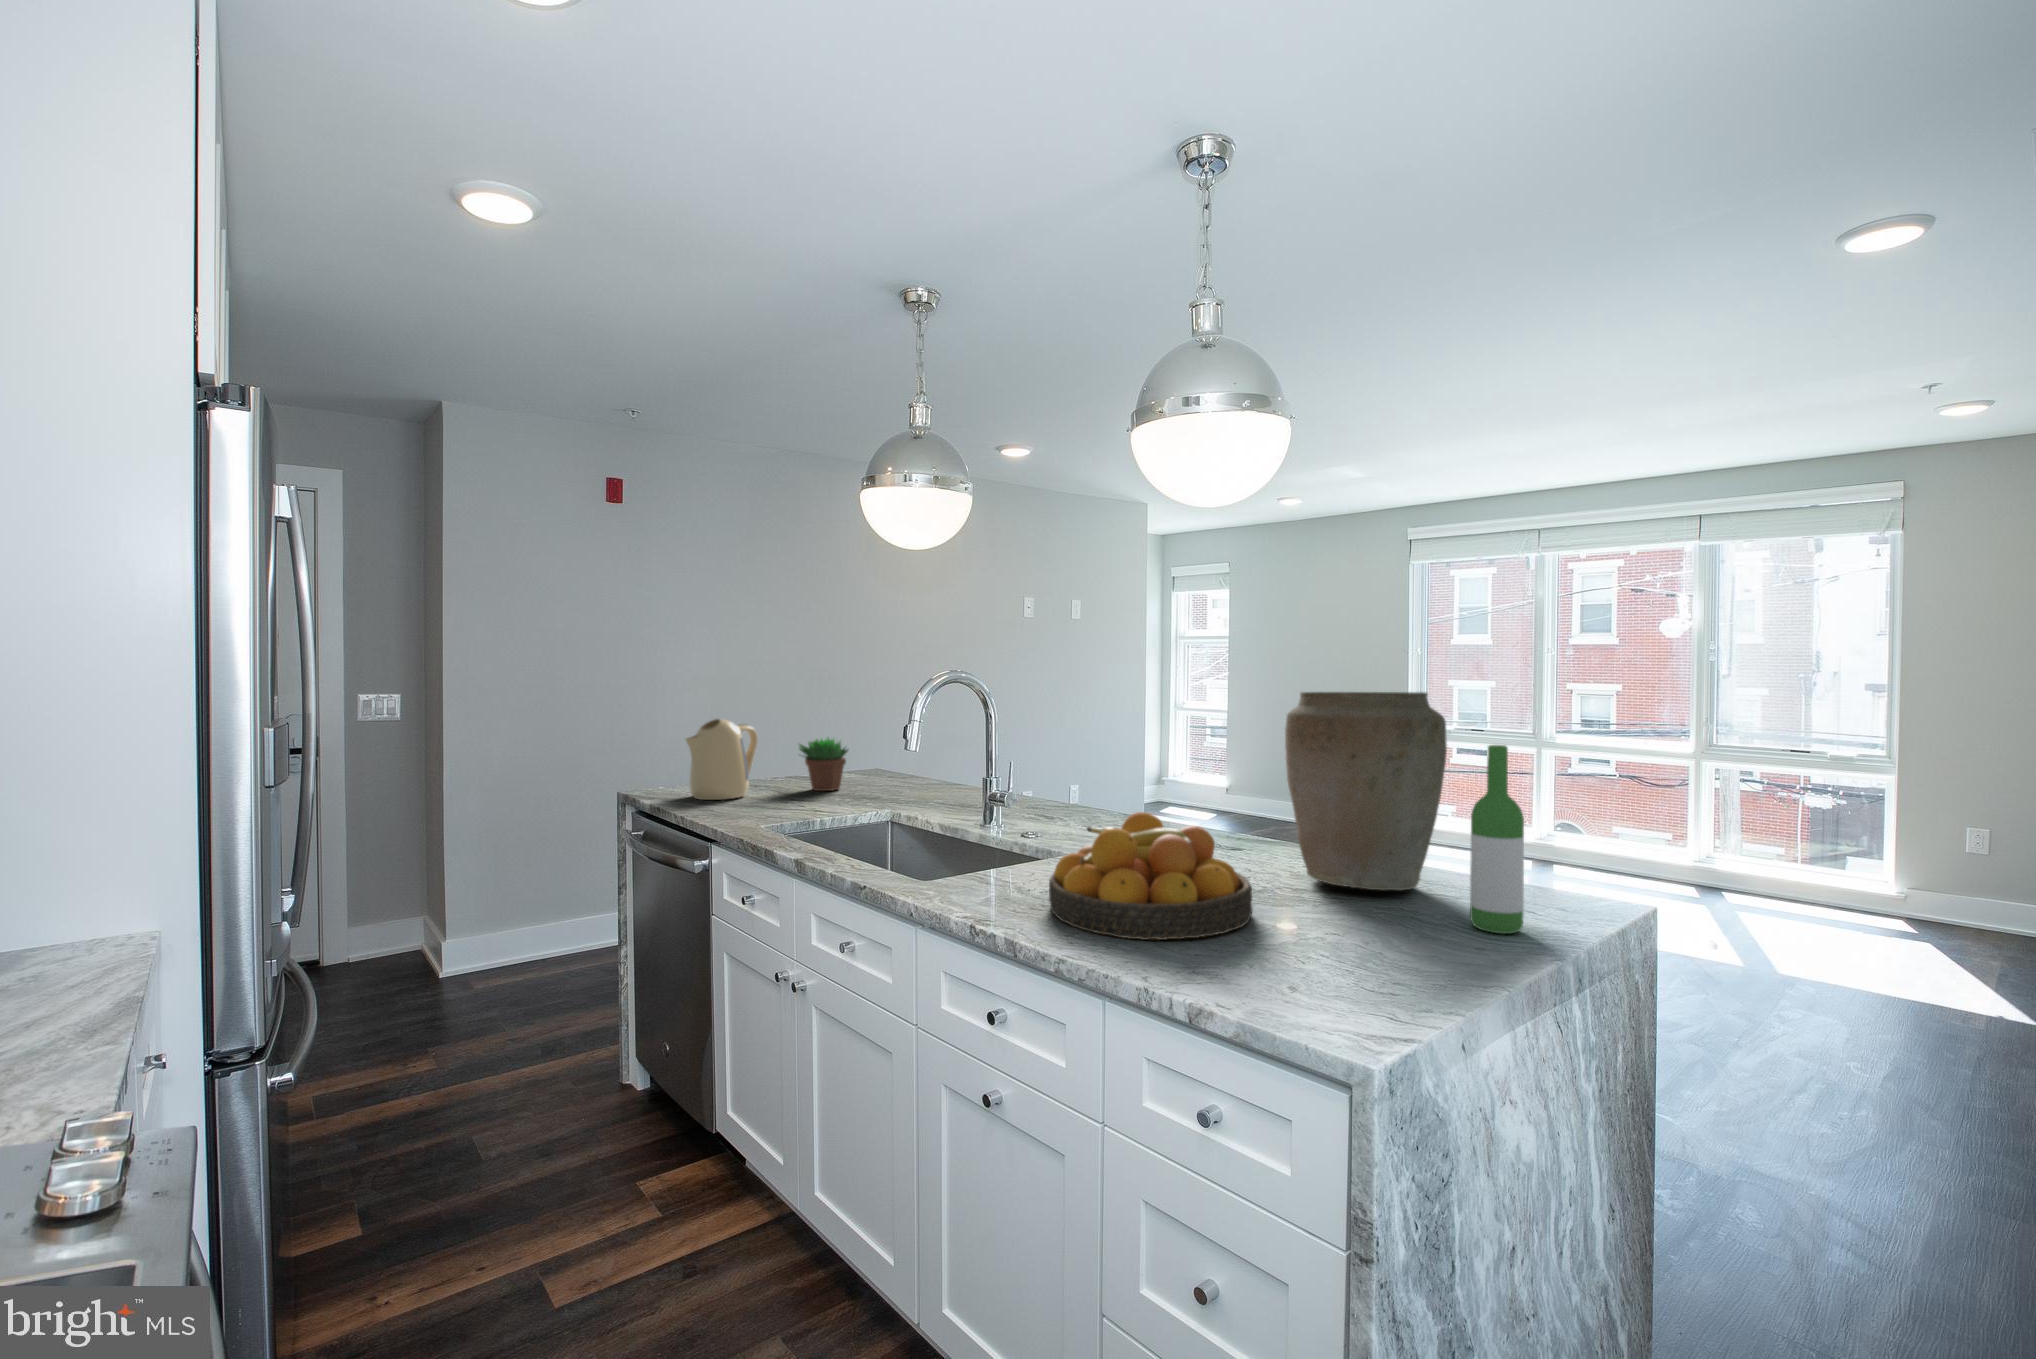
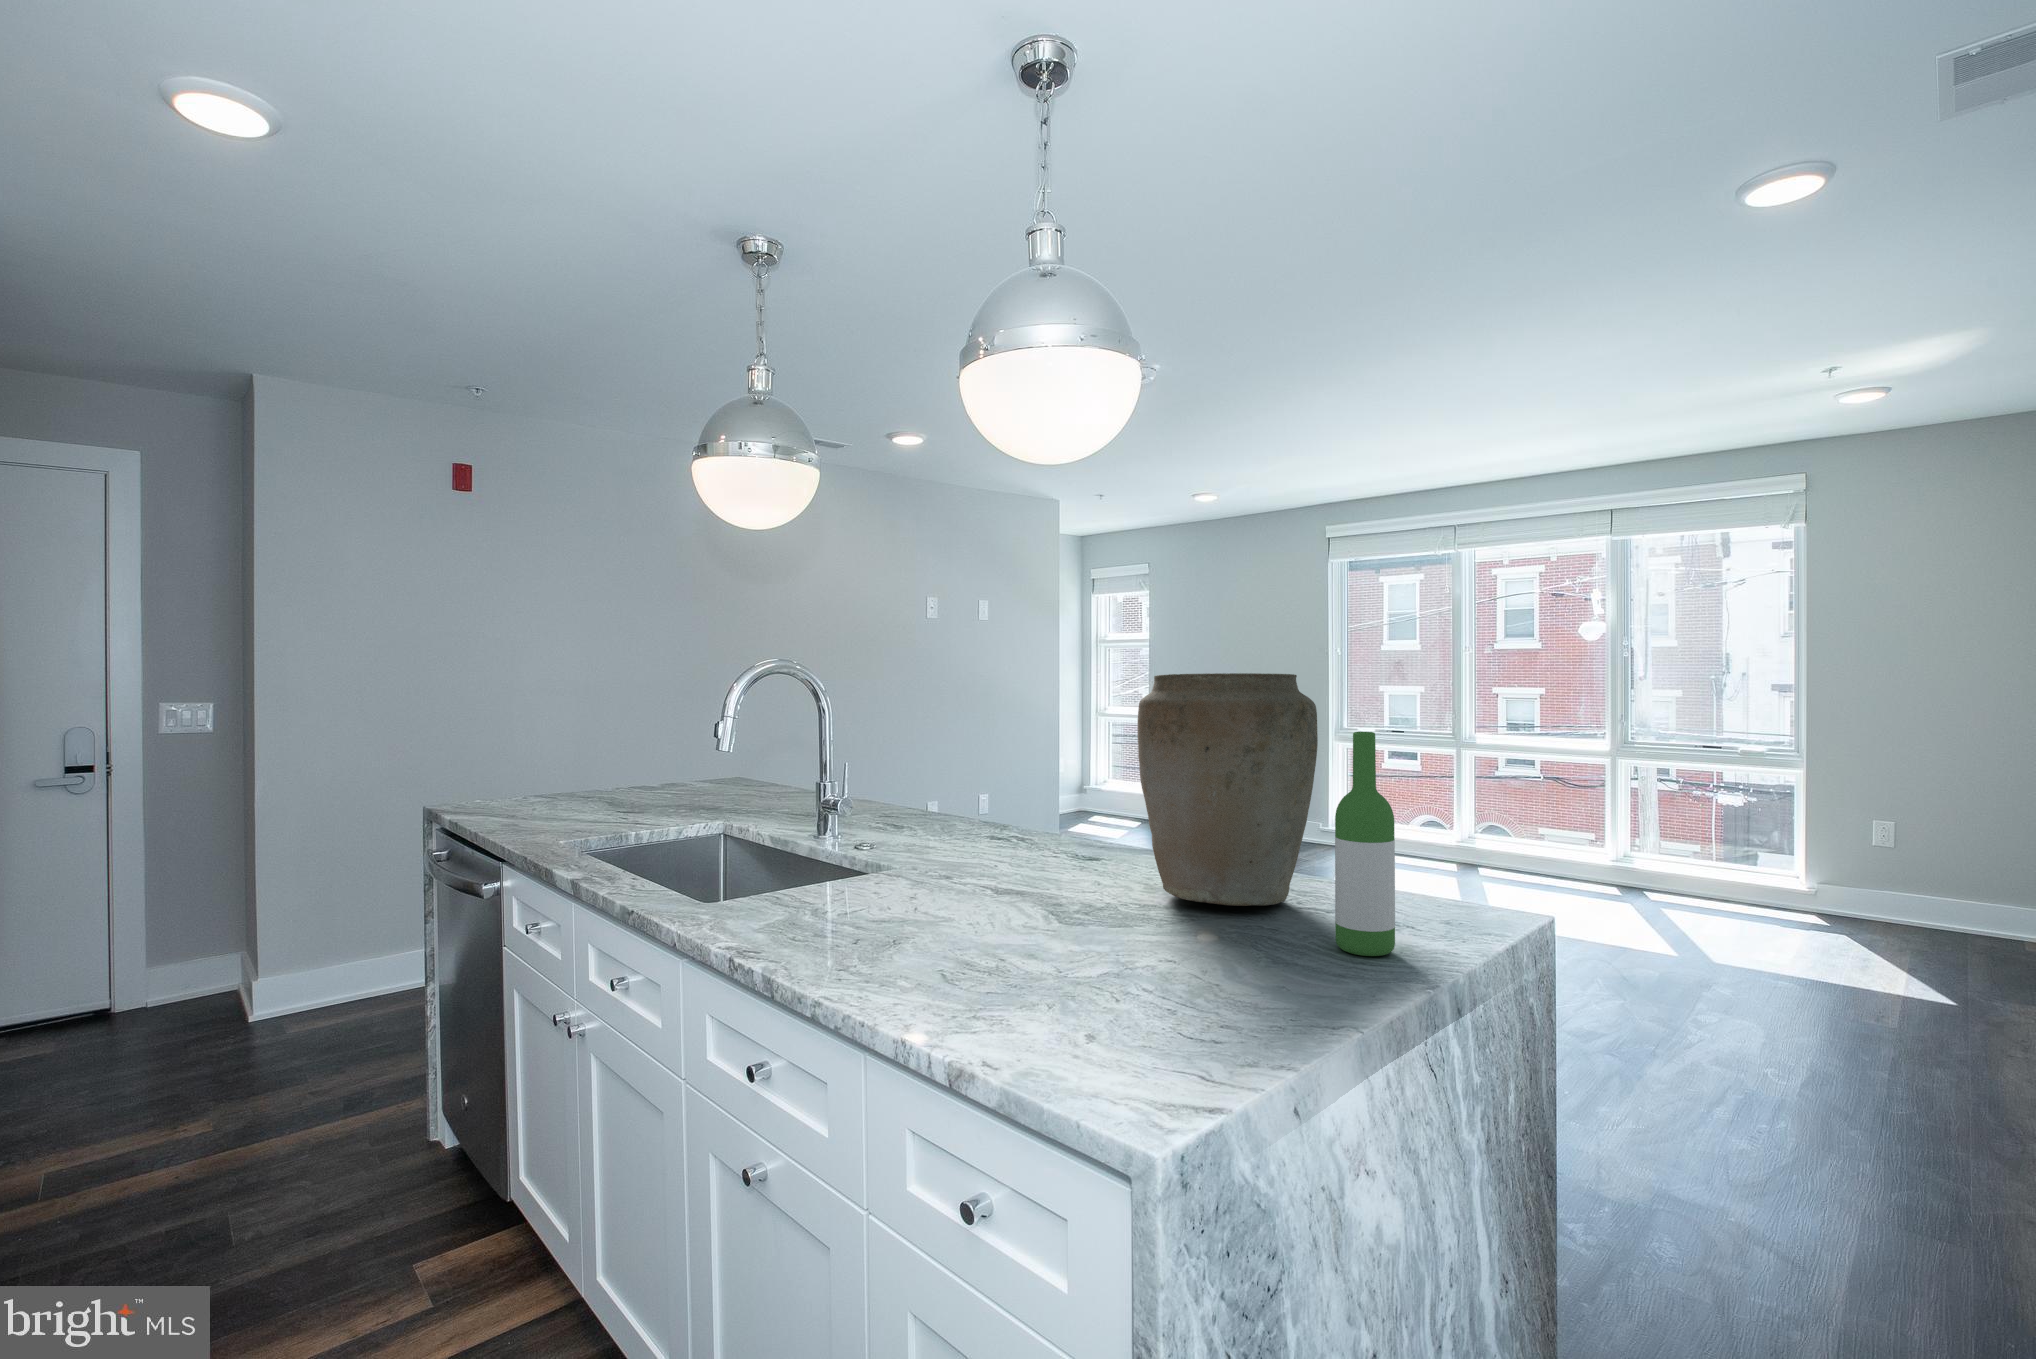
kettle: present [686,719,758,800] -> none [487,720,581,813]
succulent plant: present [799,738,848,791] -> none [630,739,691,802]
fruit bowl: present [1049,812,1253,940] -> none [839,818,1082,975]

